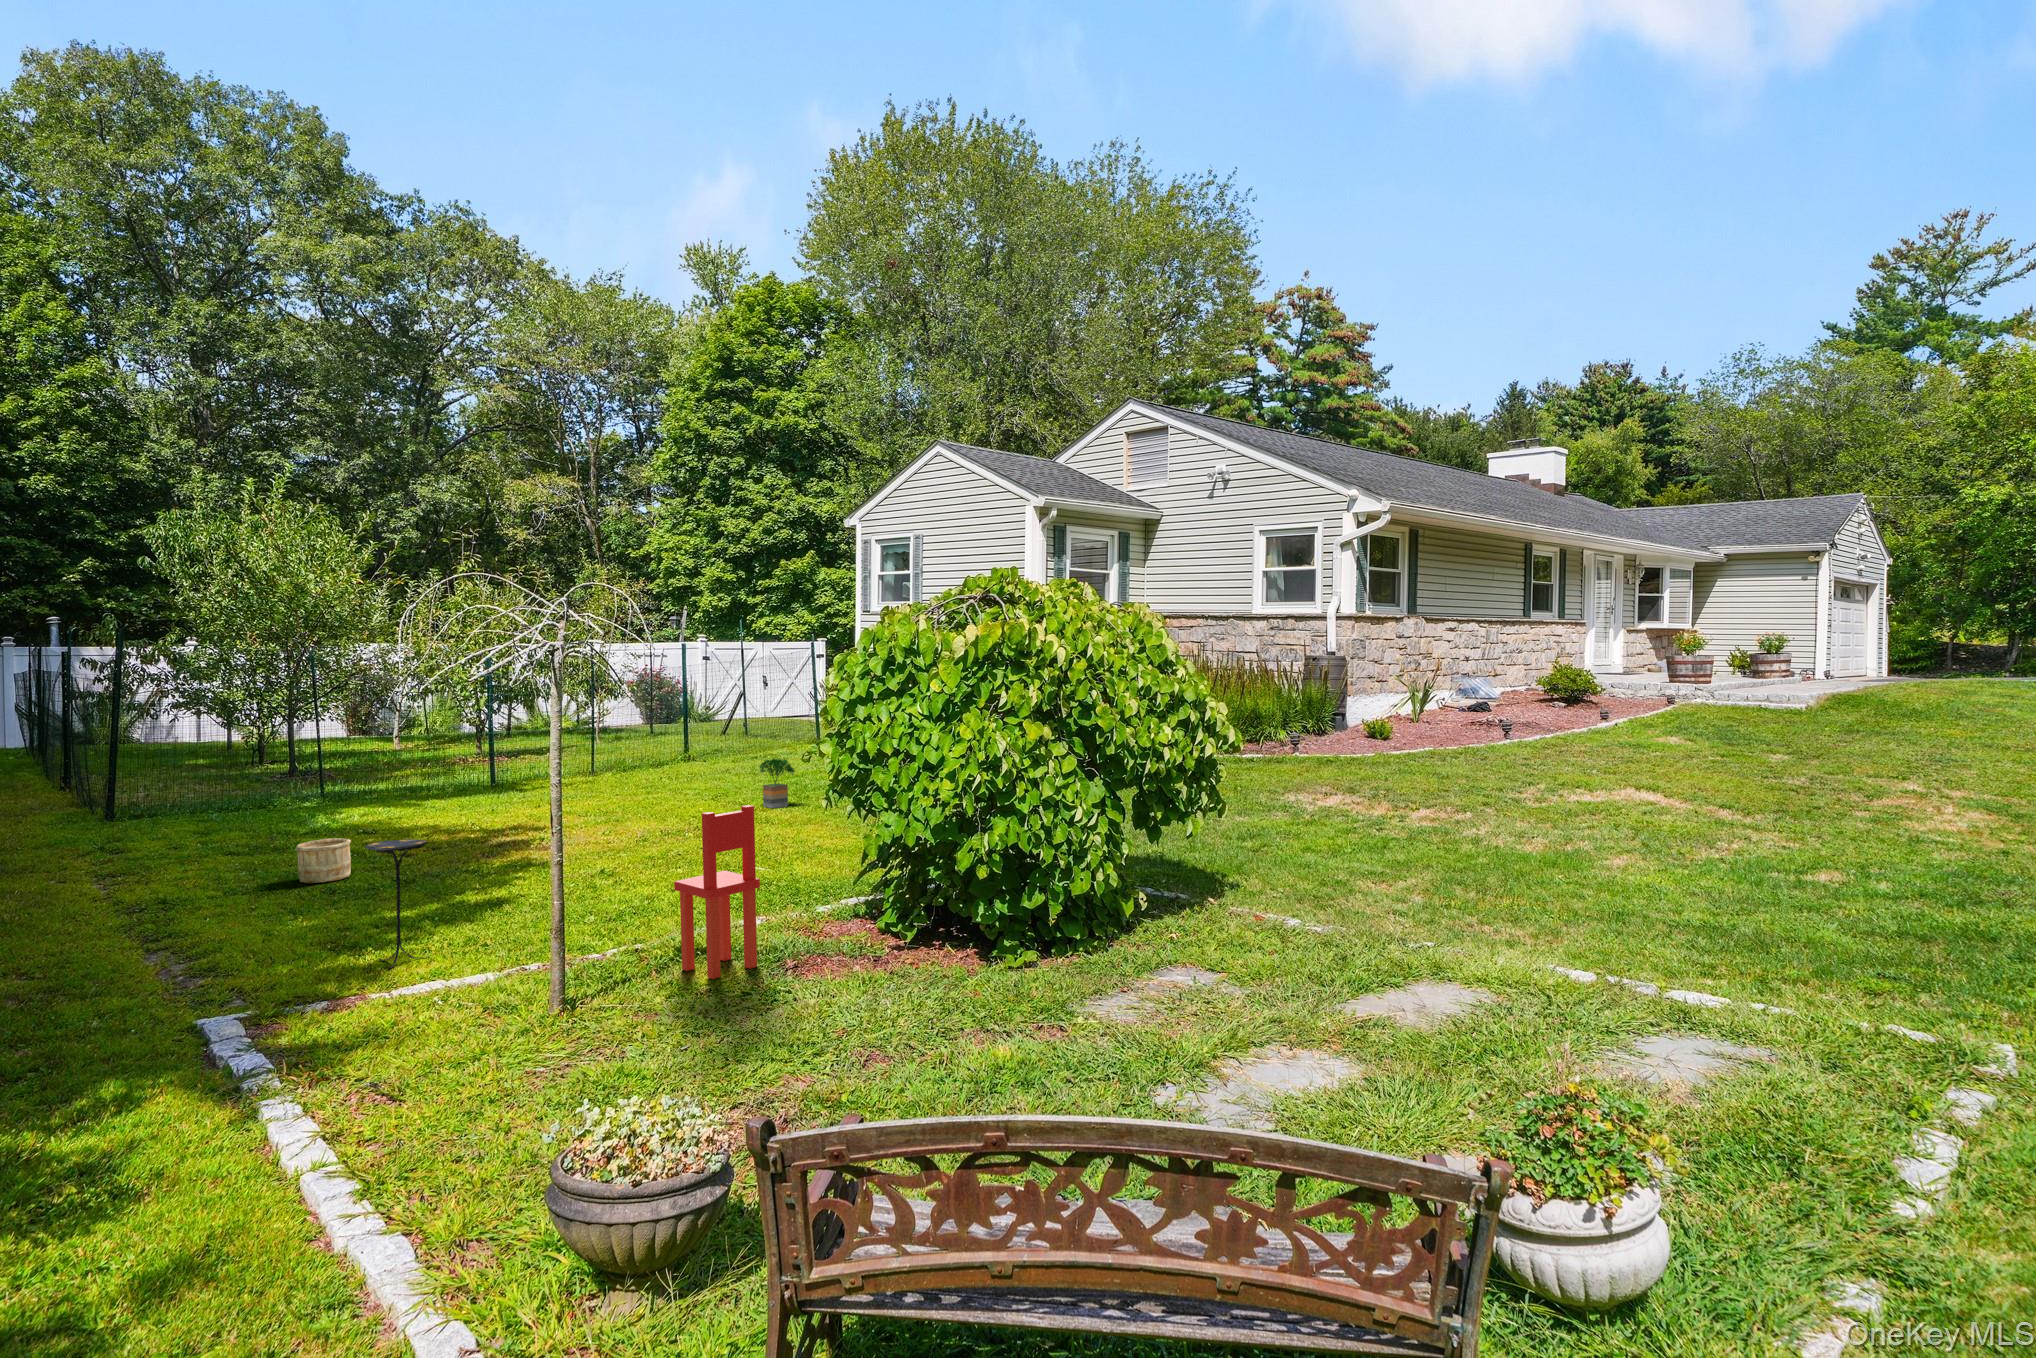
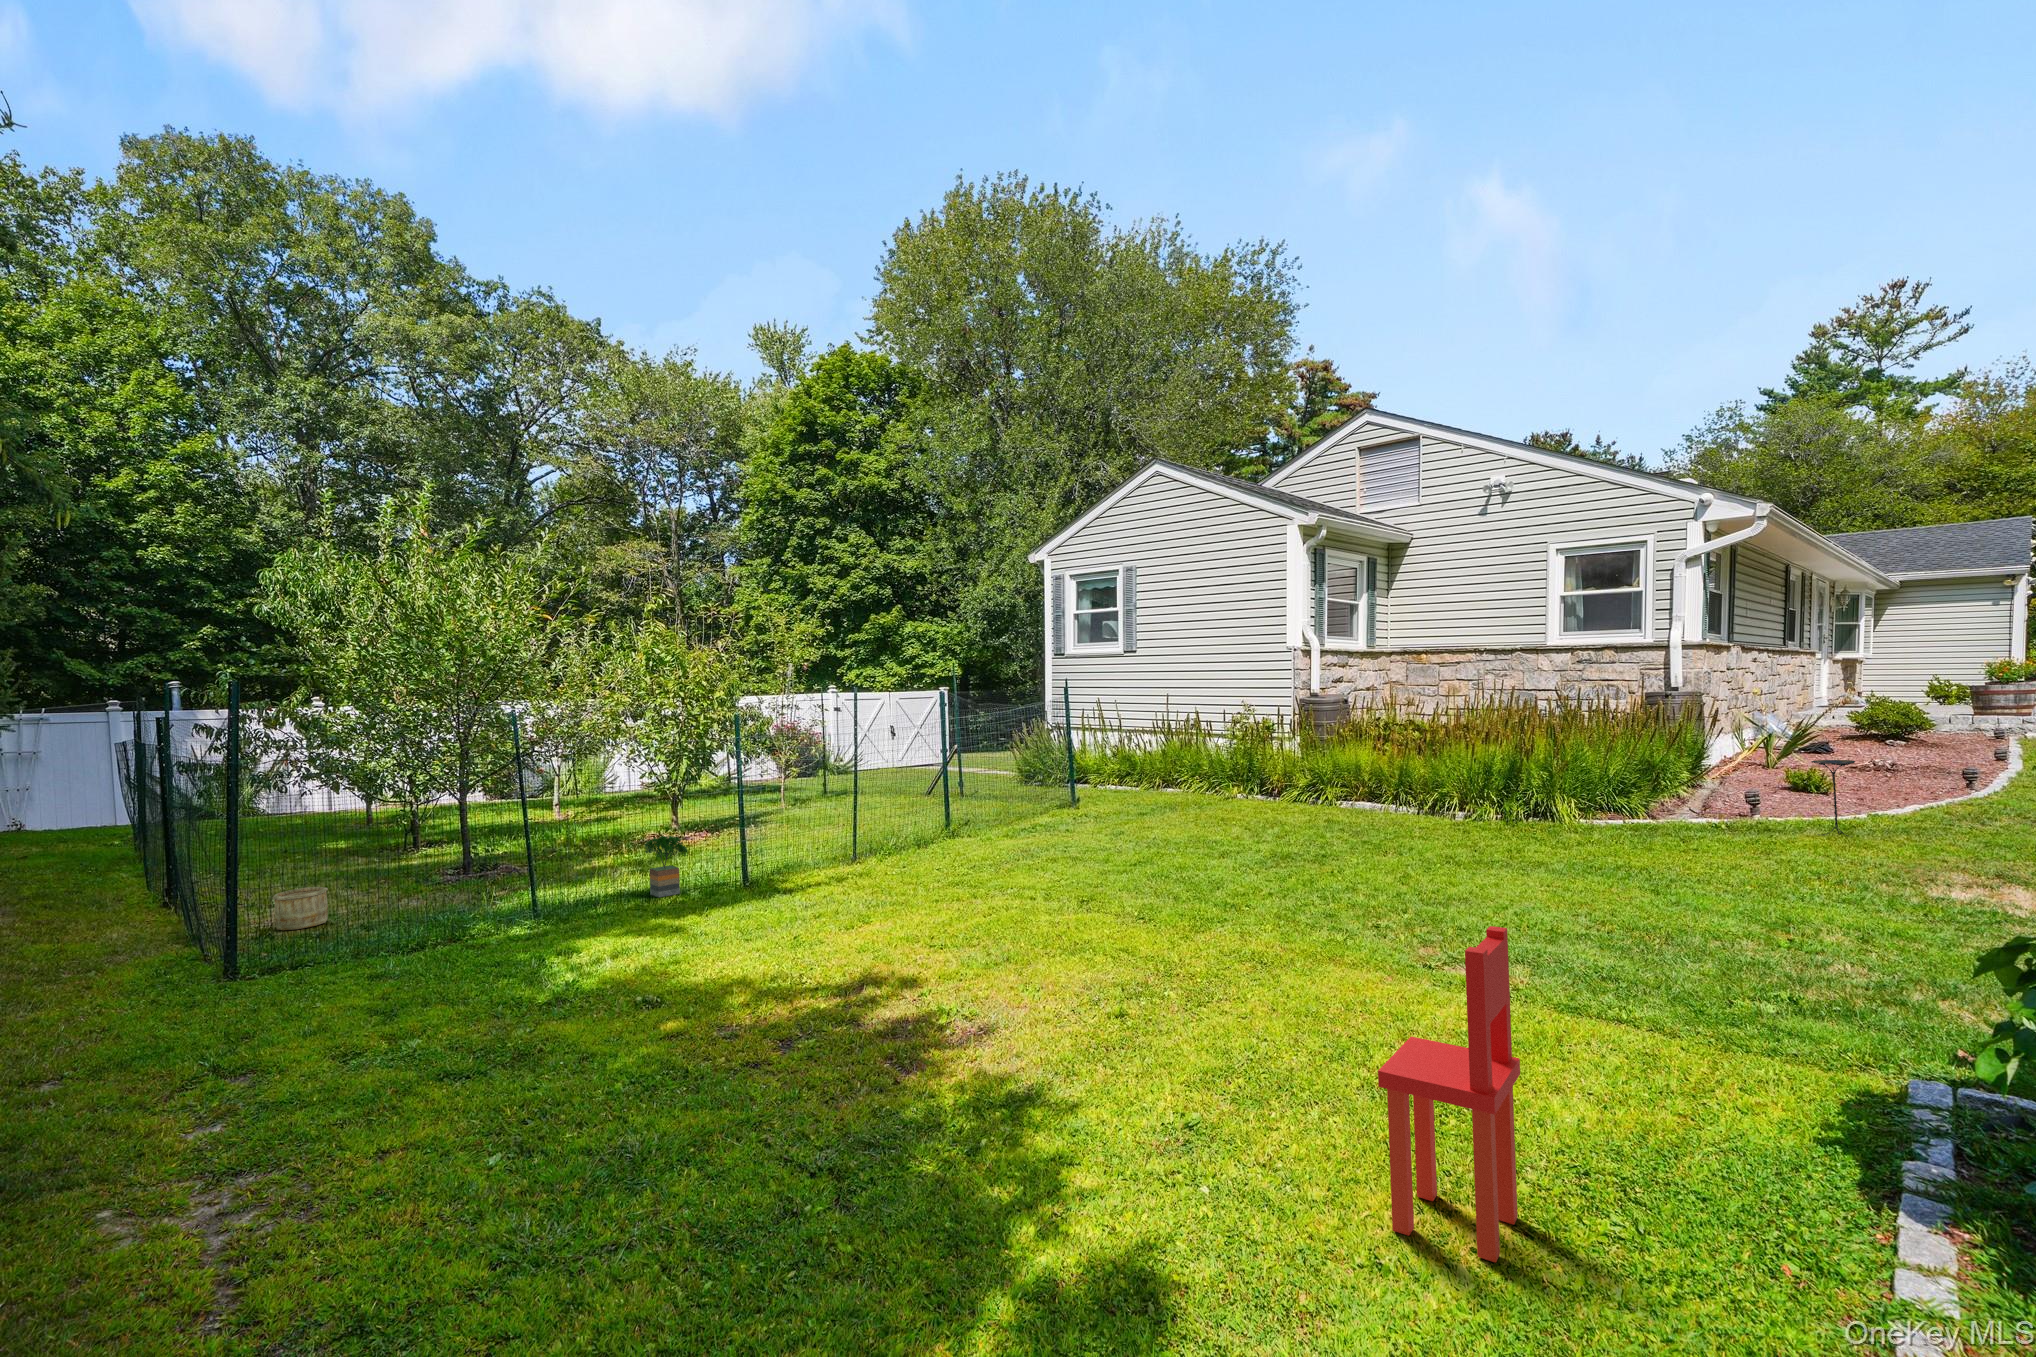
potted tree: present [760,759,795,808] -> present [645,836,687,897]
wooden bucket: present [295,838,351,883] -> present [272,887,328,930]
side table: present [365,839,429,968] -> present [1811,760,1855,836]

